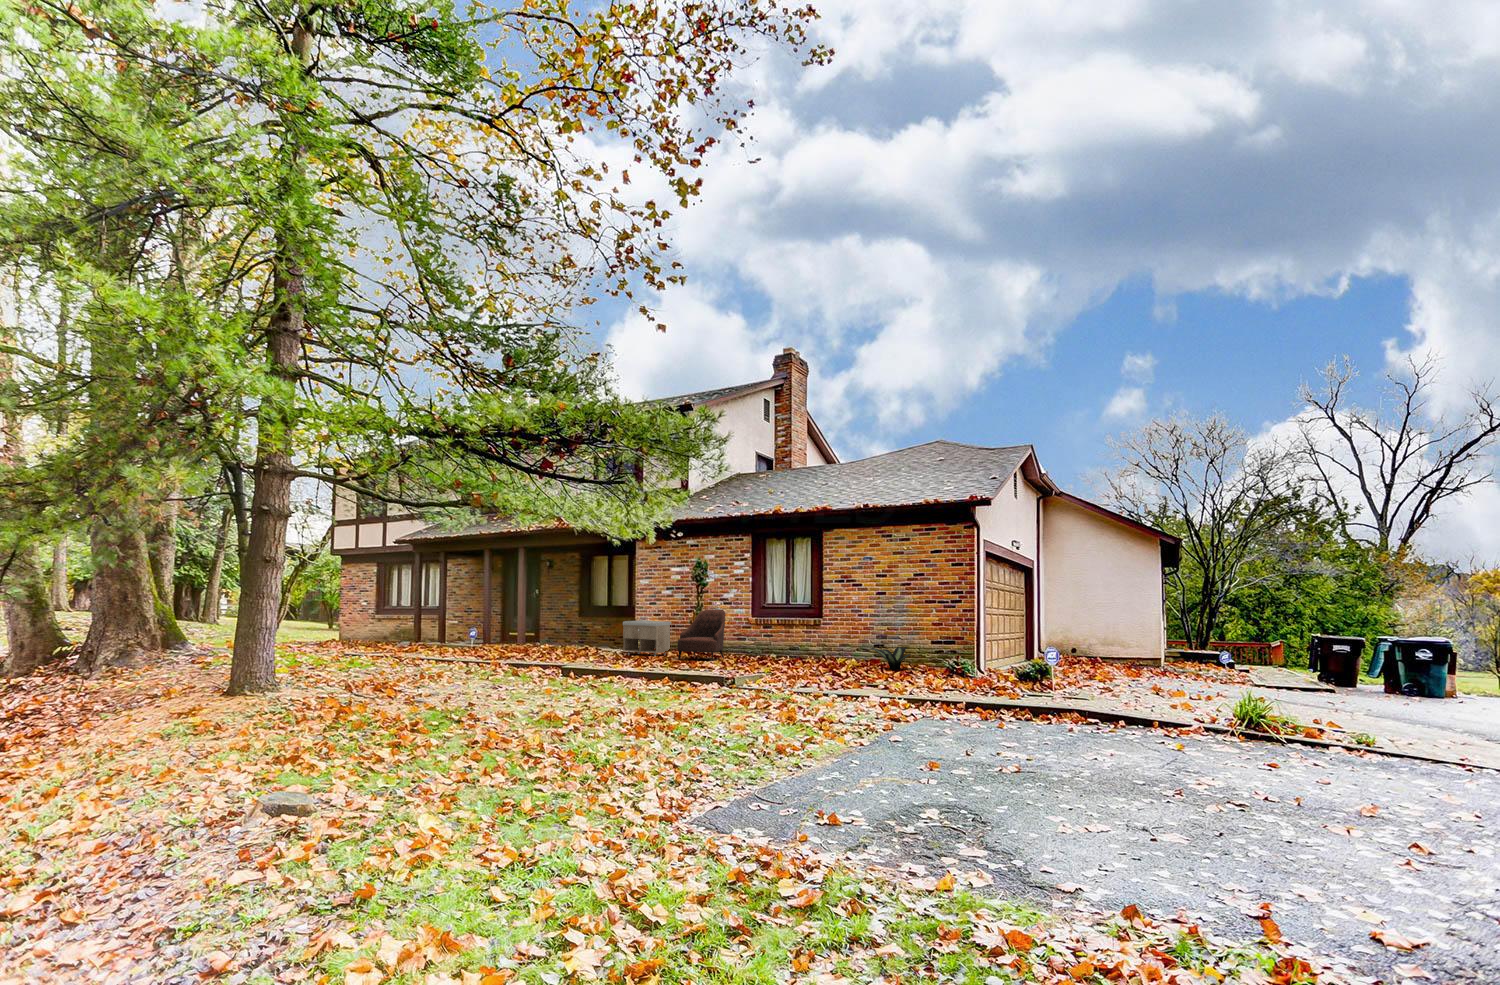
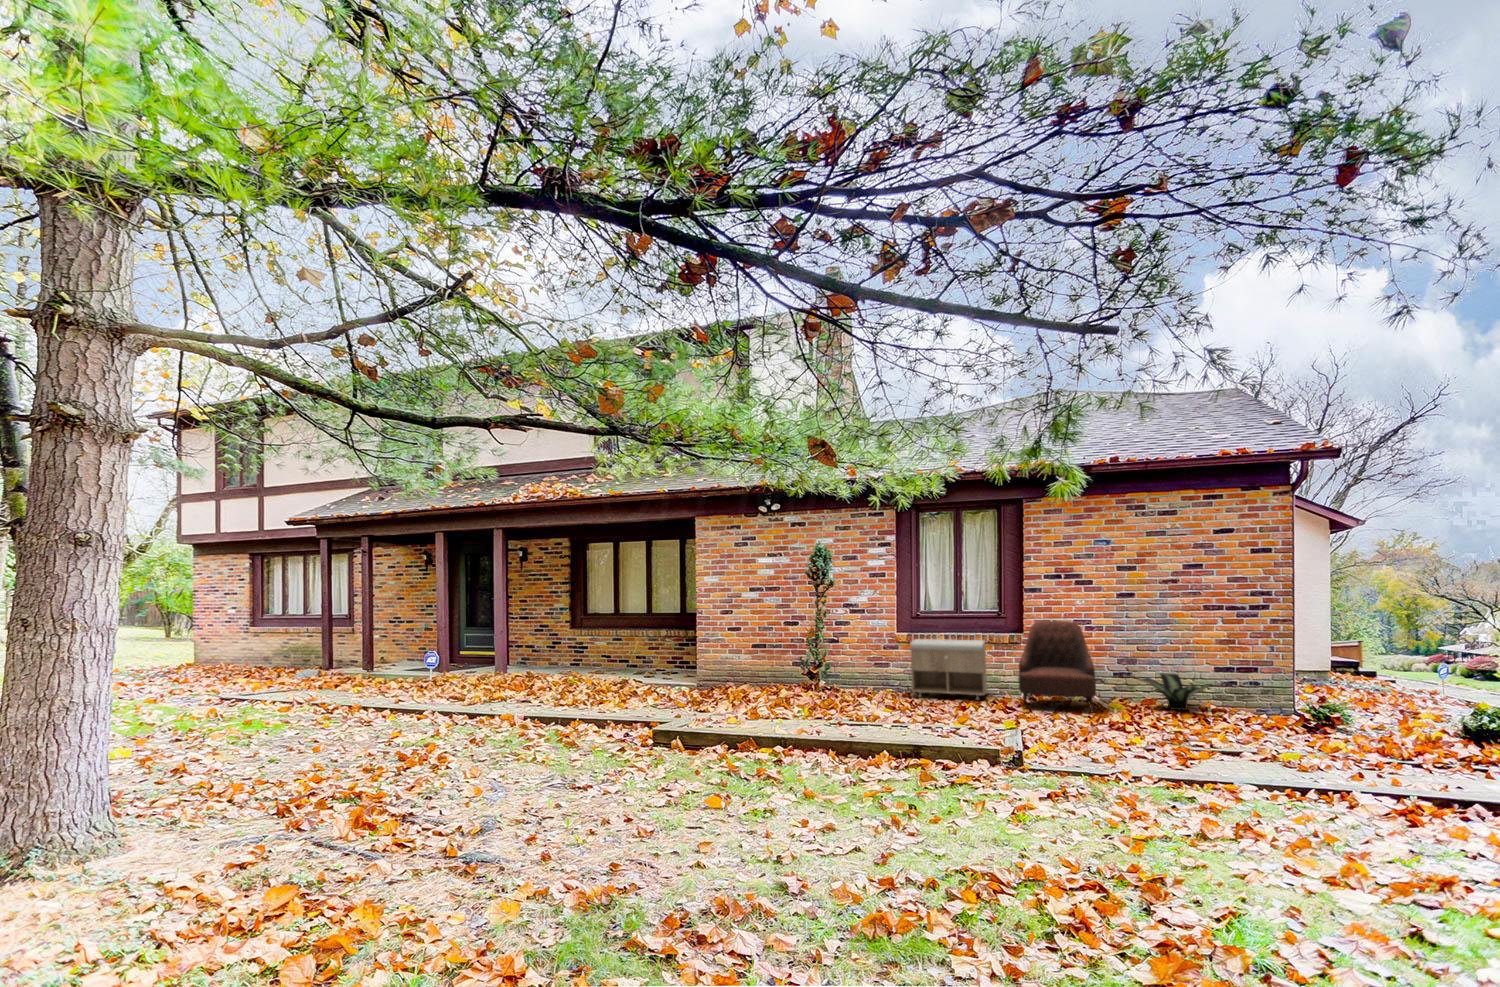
armchair: present [678,610,725,661] -> present [1019,621,1096,713]
storage bench: present [623,621,671,656] -> present [910,639,987,700]

